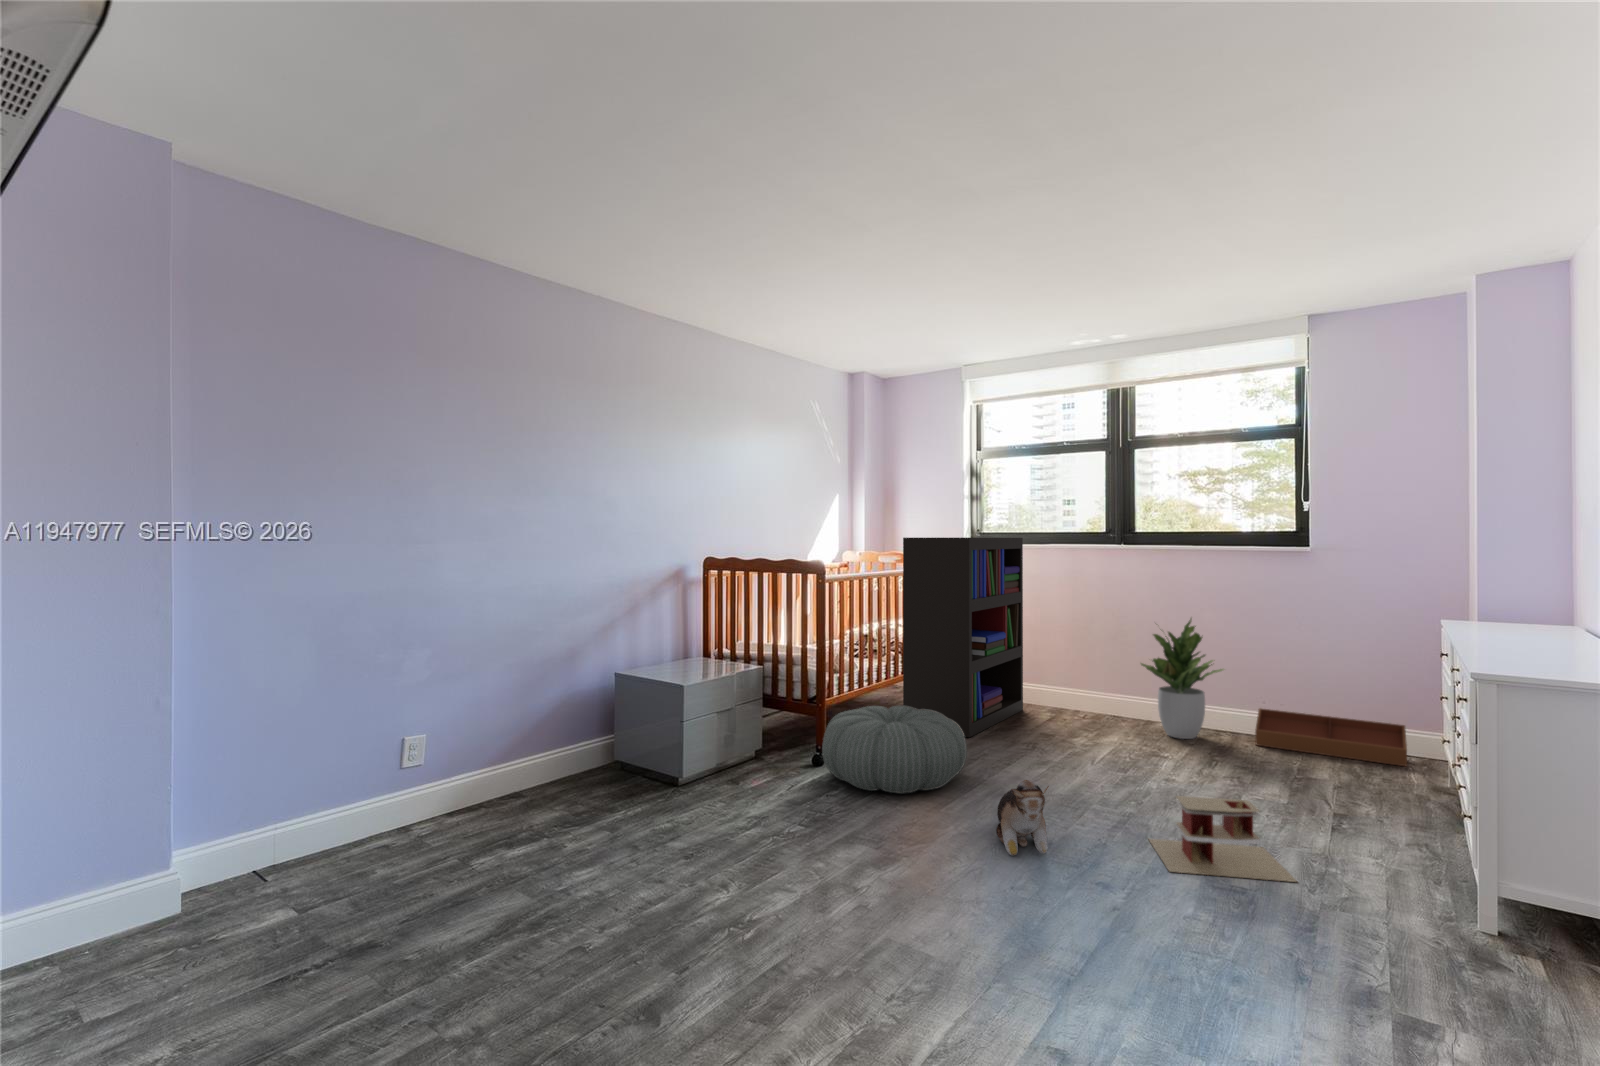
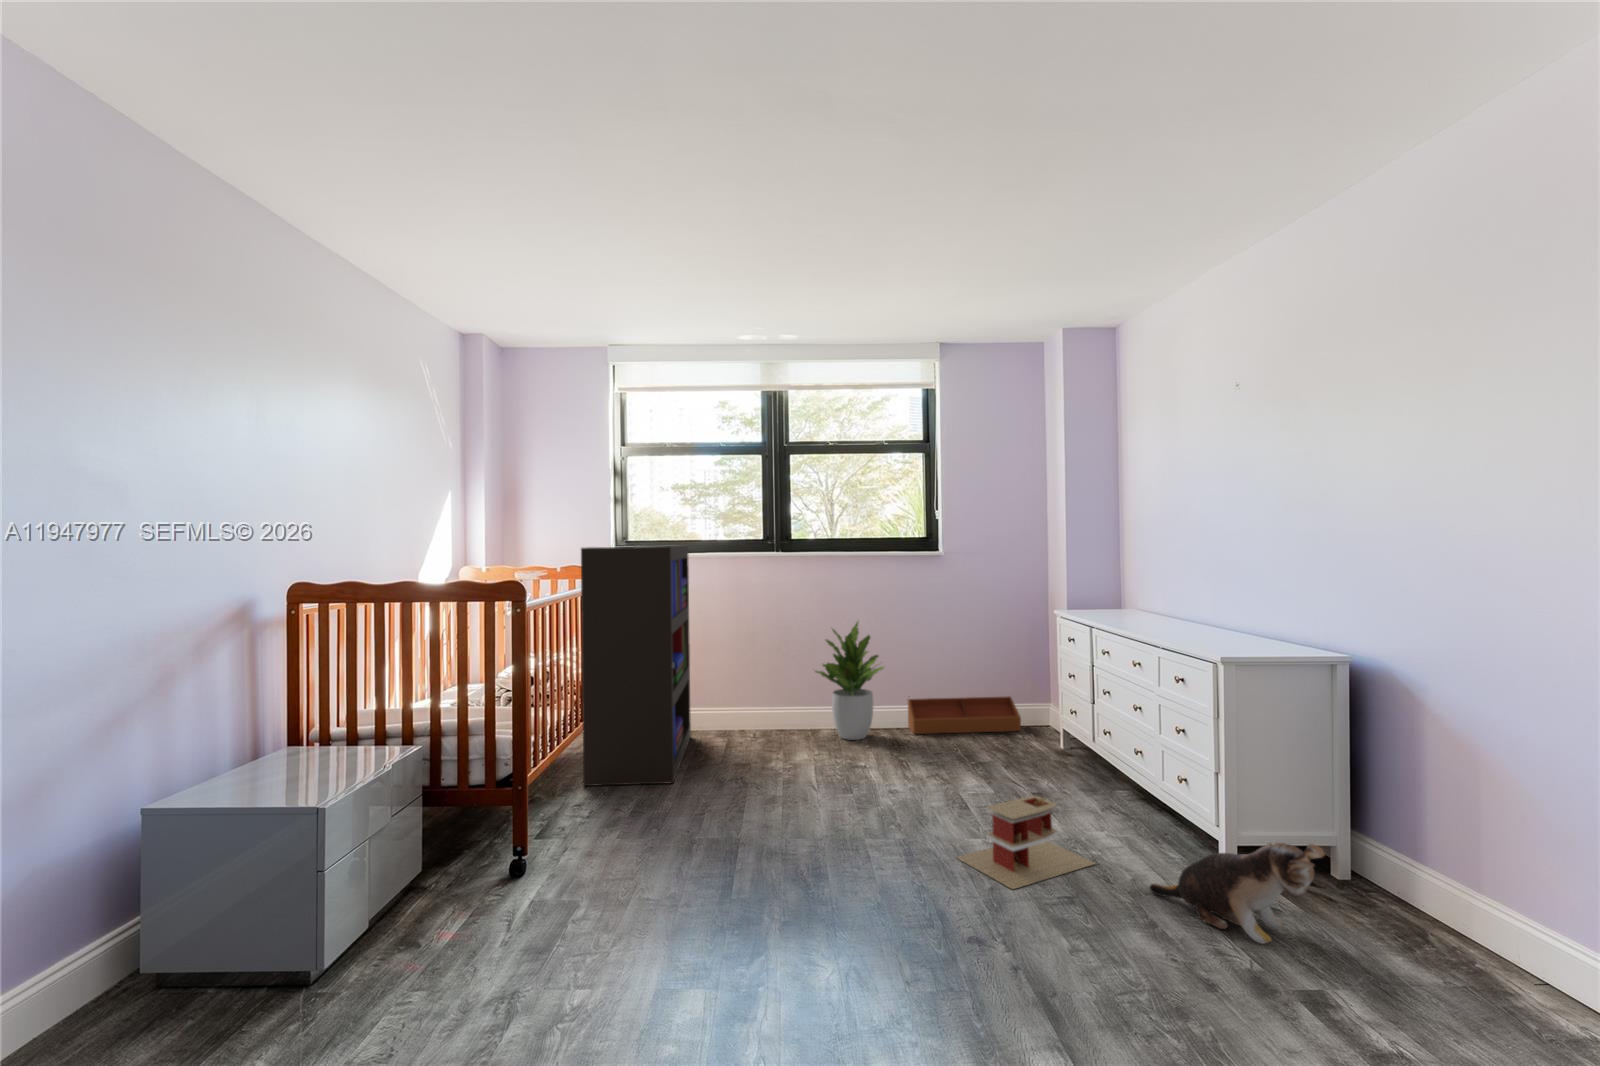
pouf: present [822,706,967,794] -> none [543,763,736,892]
plush toy: present [996,780,1049,856] -> present [1149,843,1325,944]

